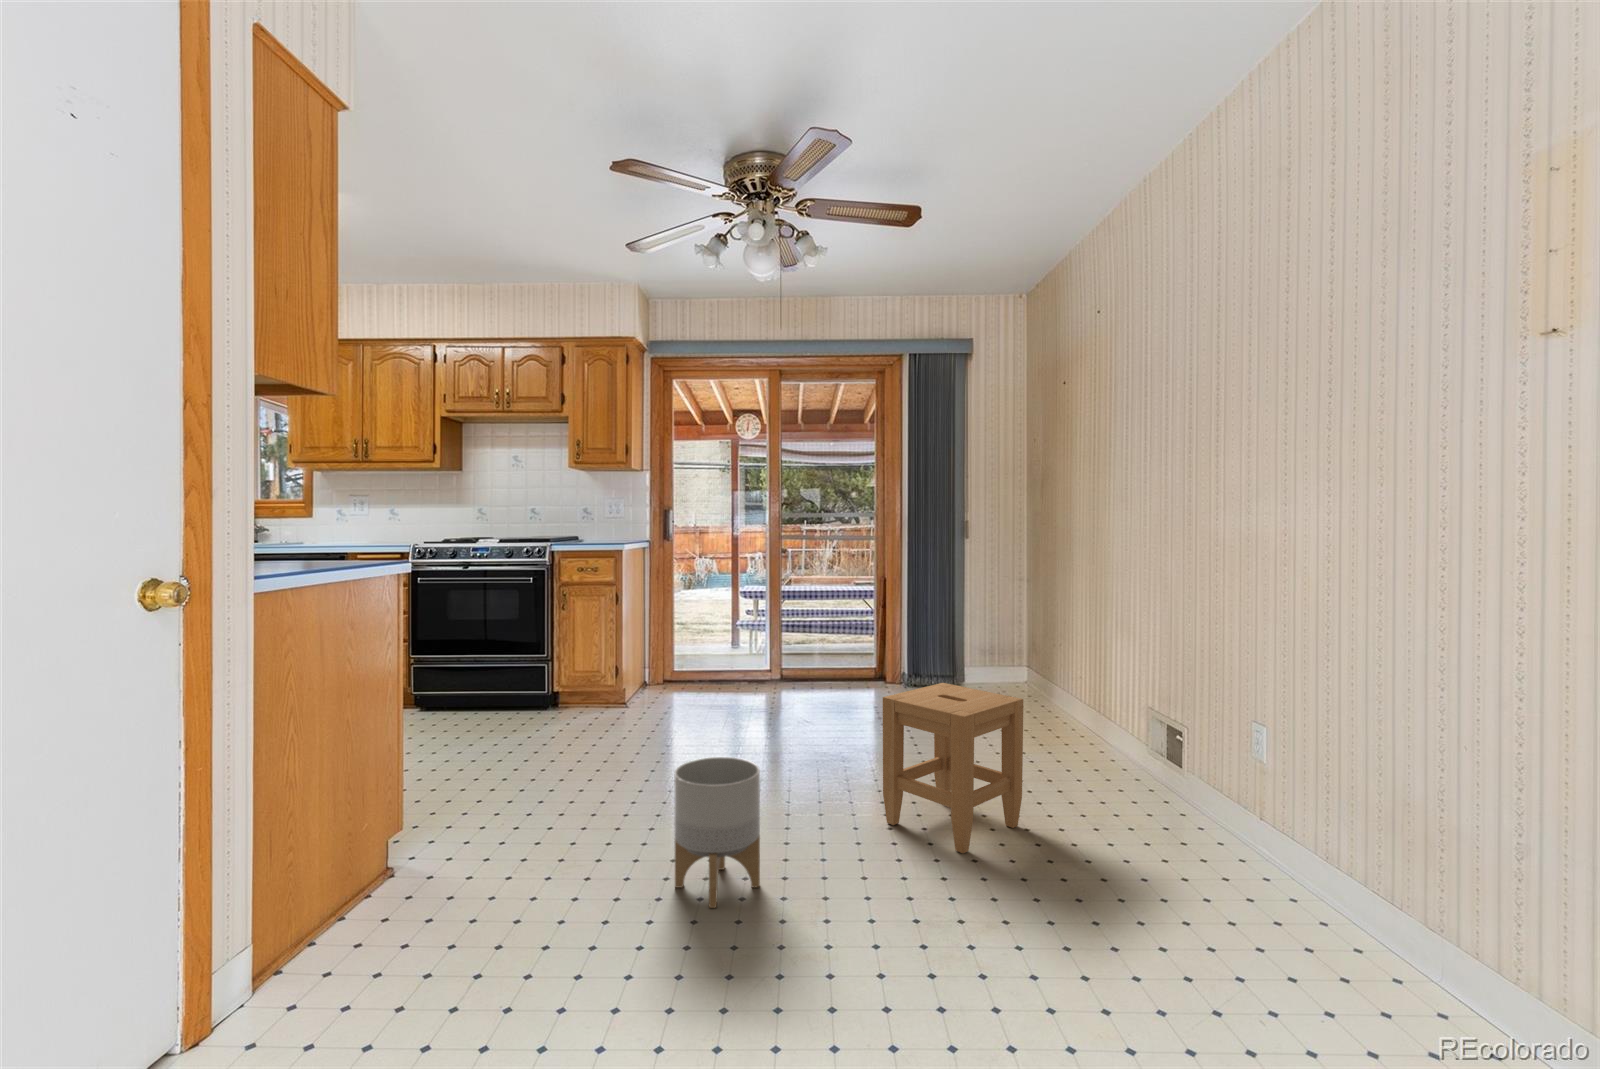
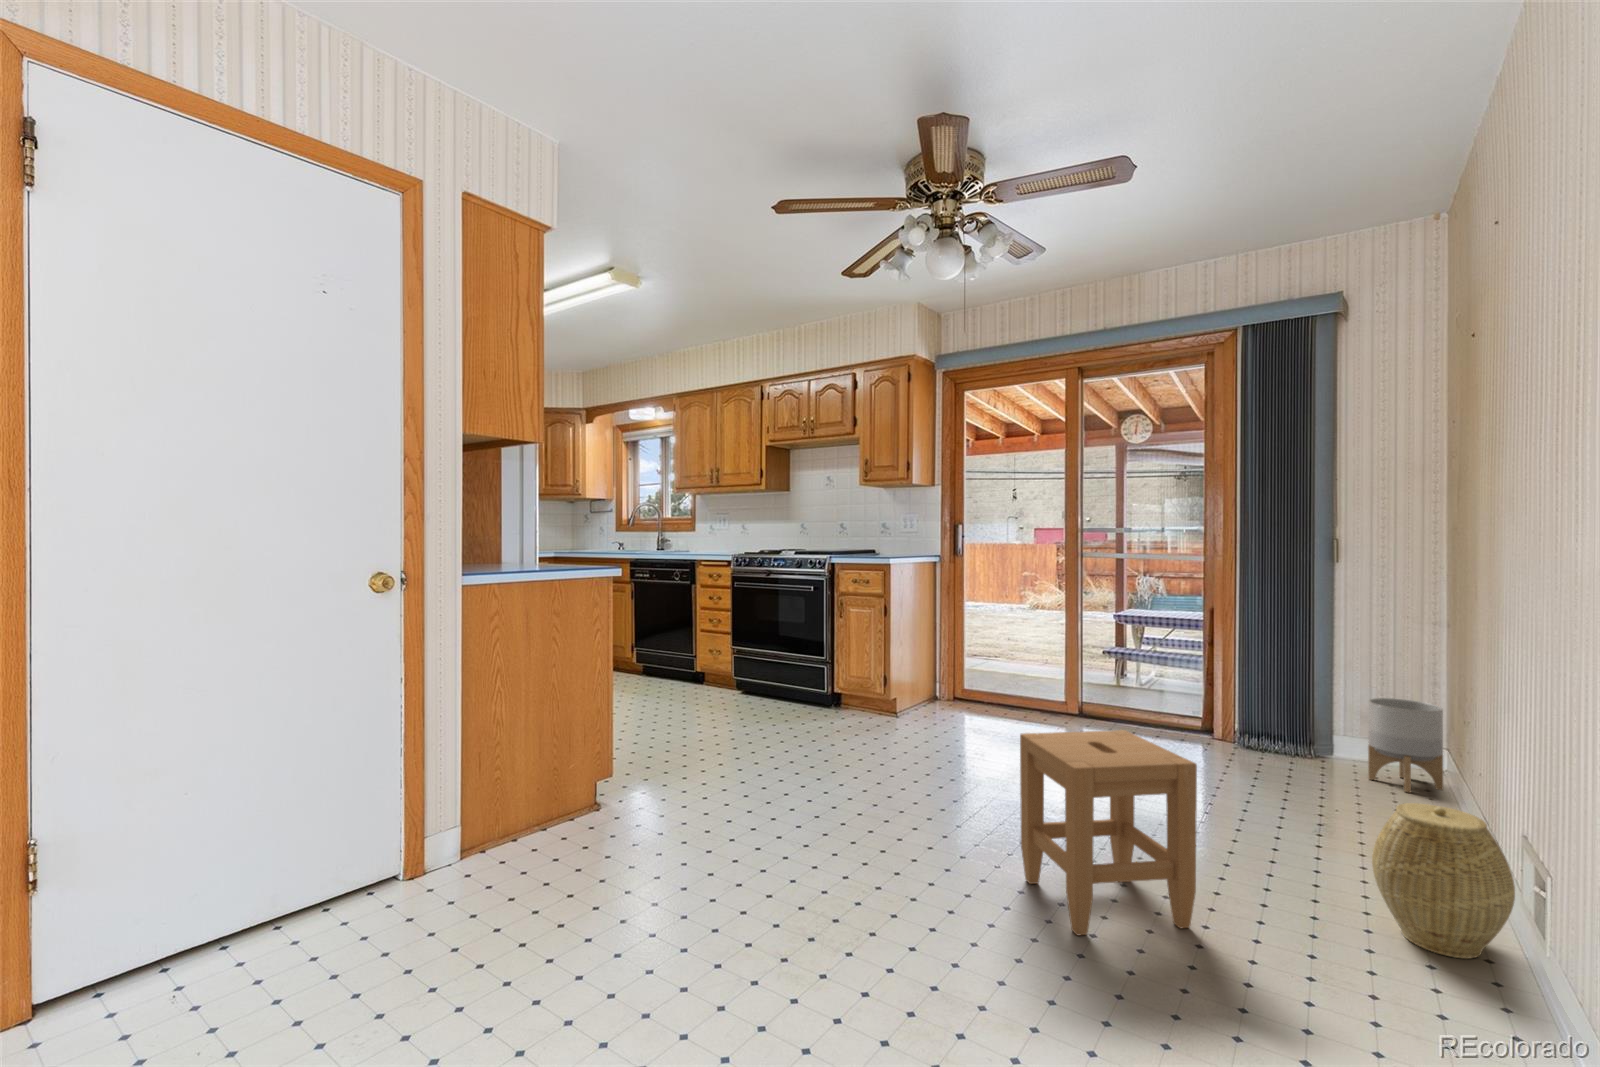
woven basket: none [1096,705,1175,802] -> present [1372,803,1515,959]
planter: present [674,757,760,908] -> present [1368,698,1443,793]

